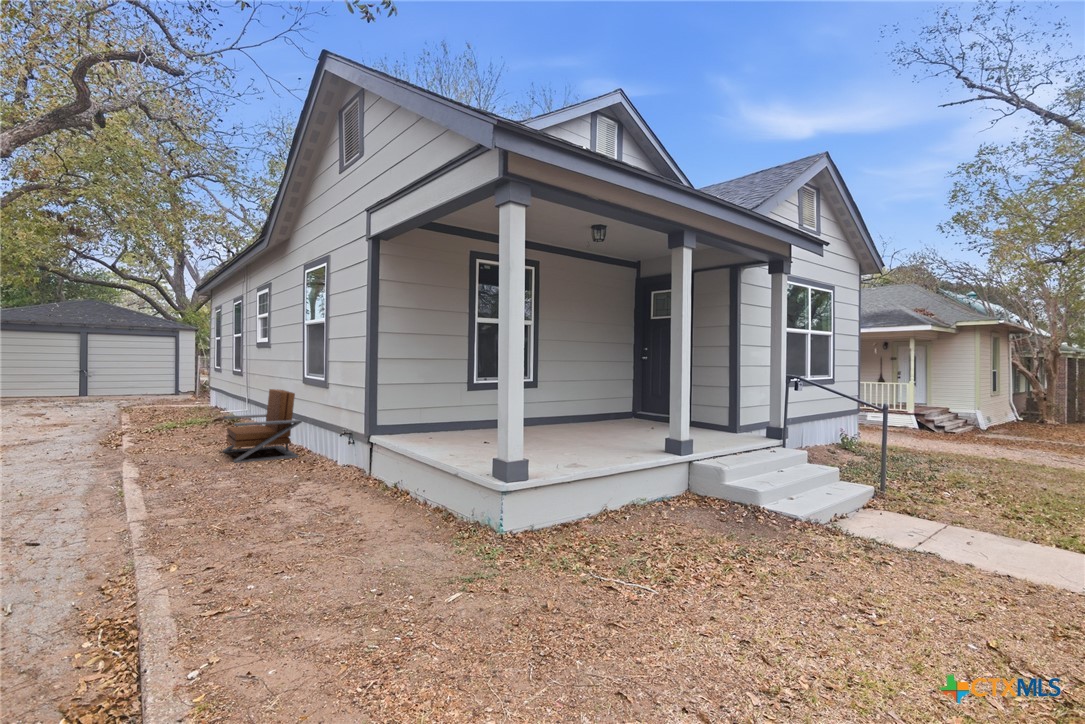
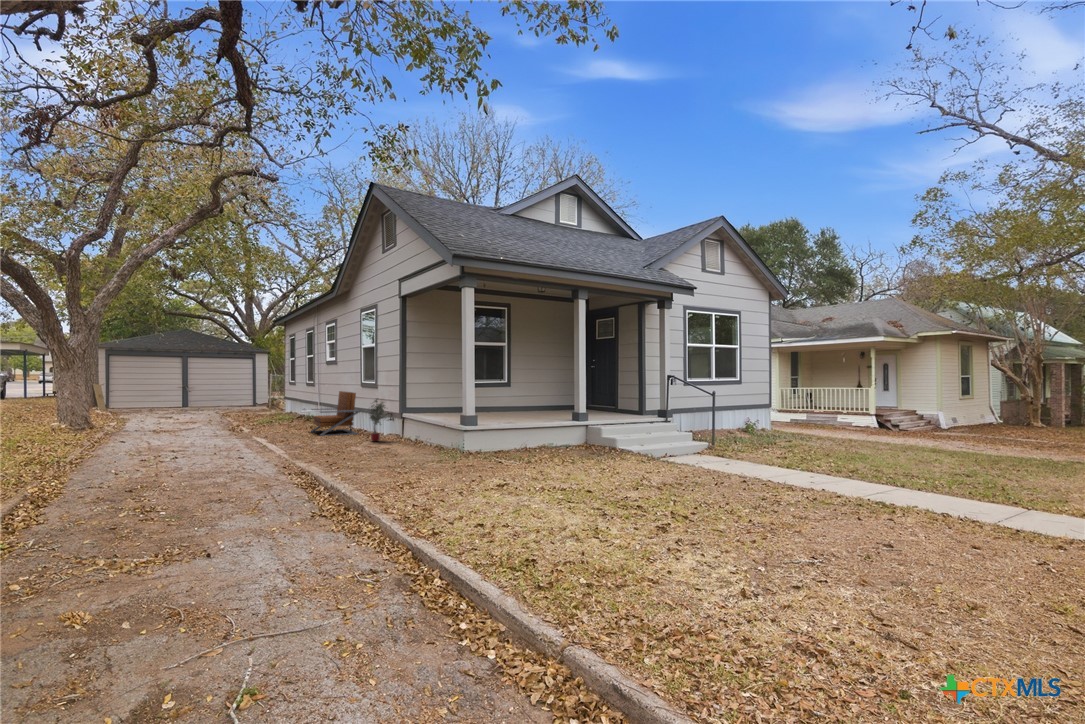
potted tree: none [310,407,353,480] -> present [370,398,391,442]

